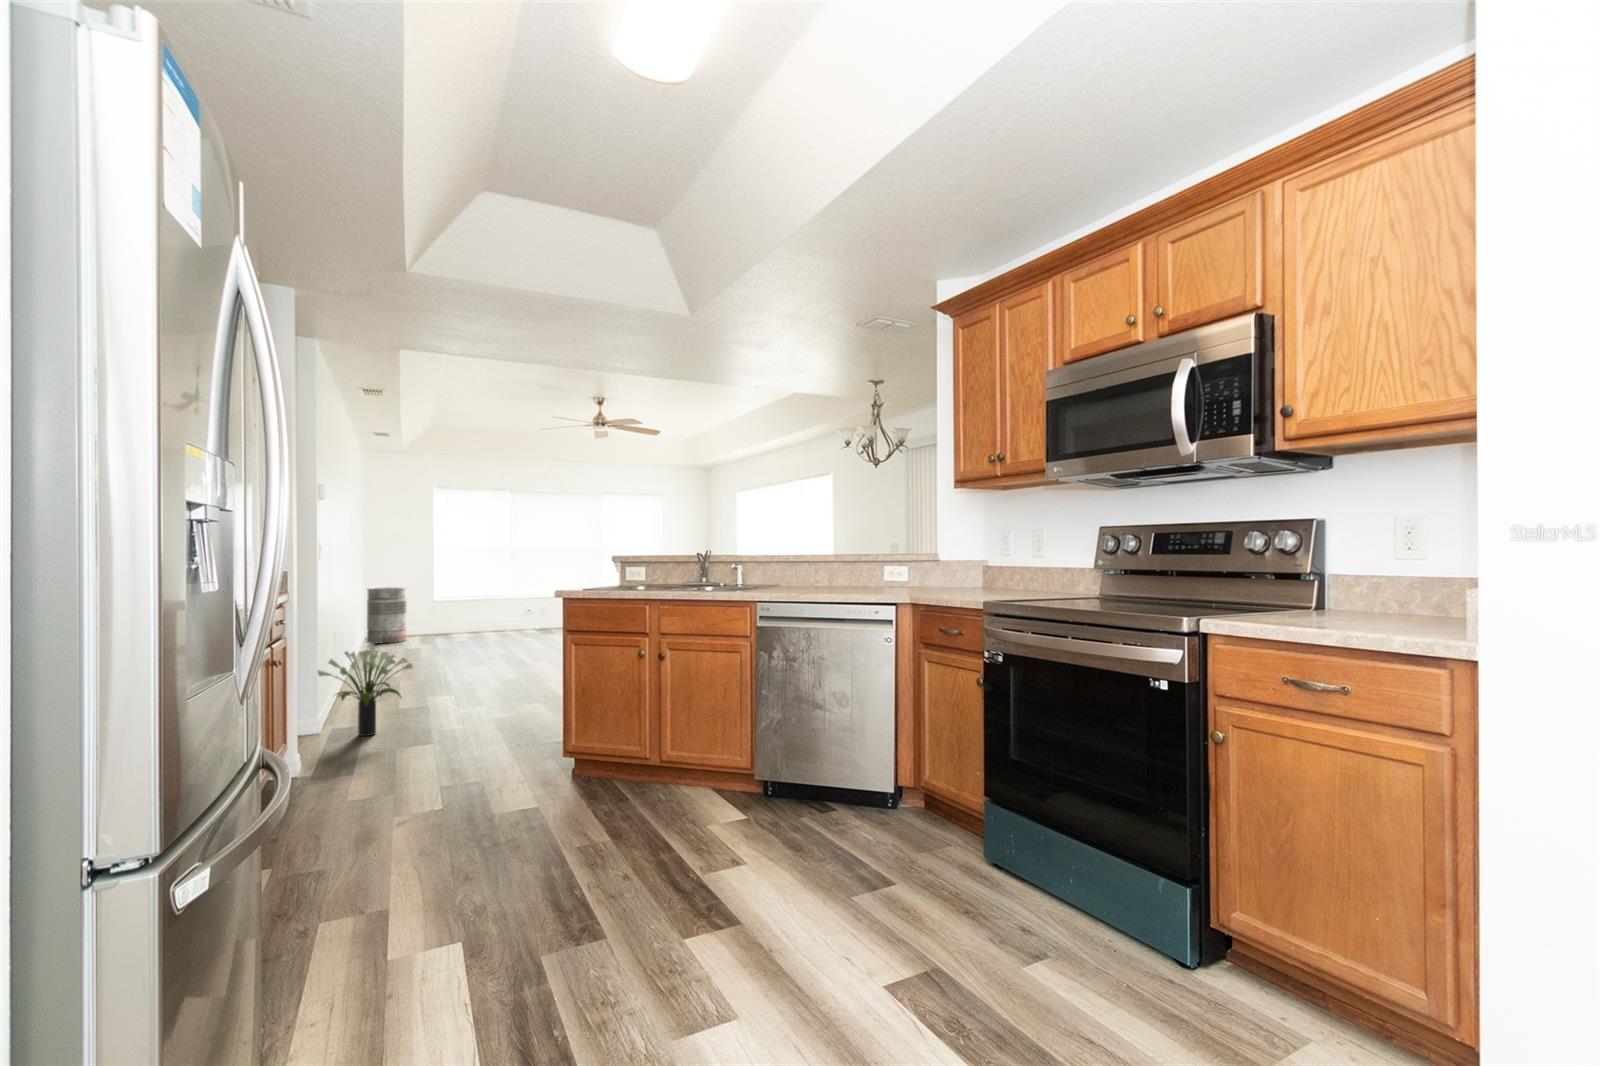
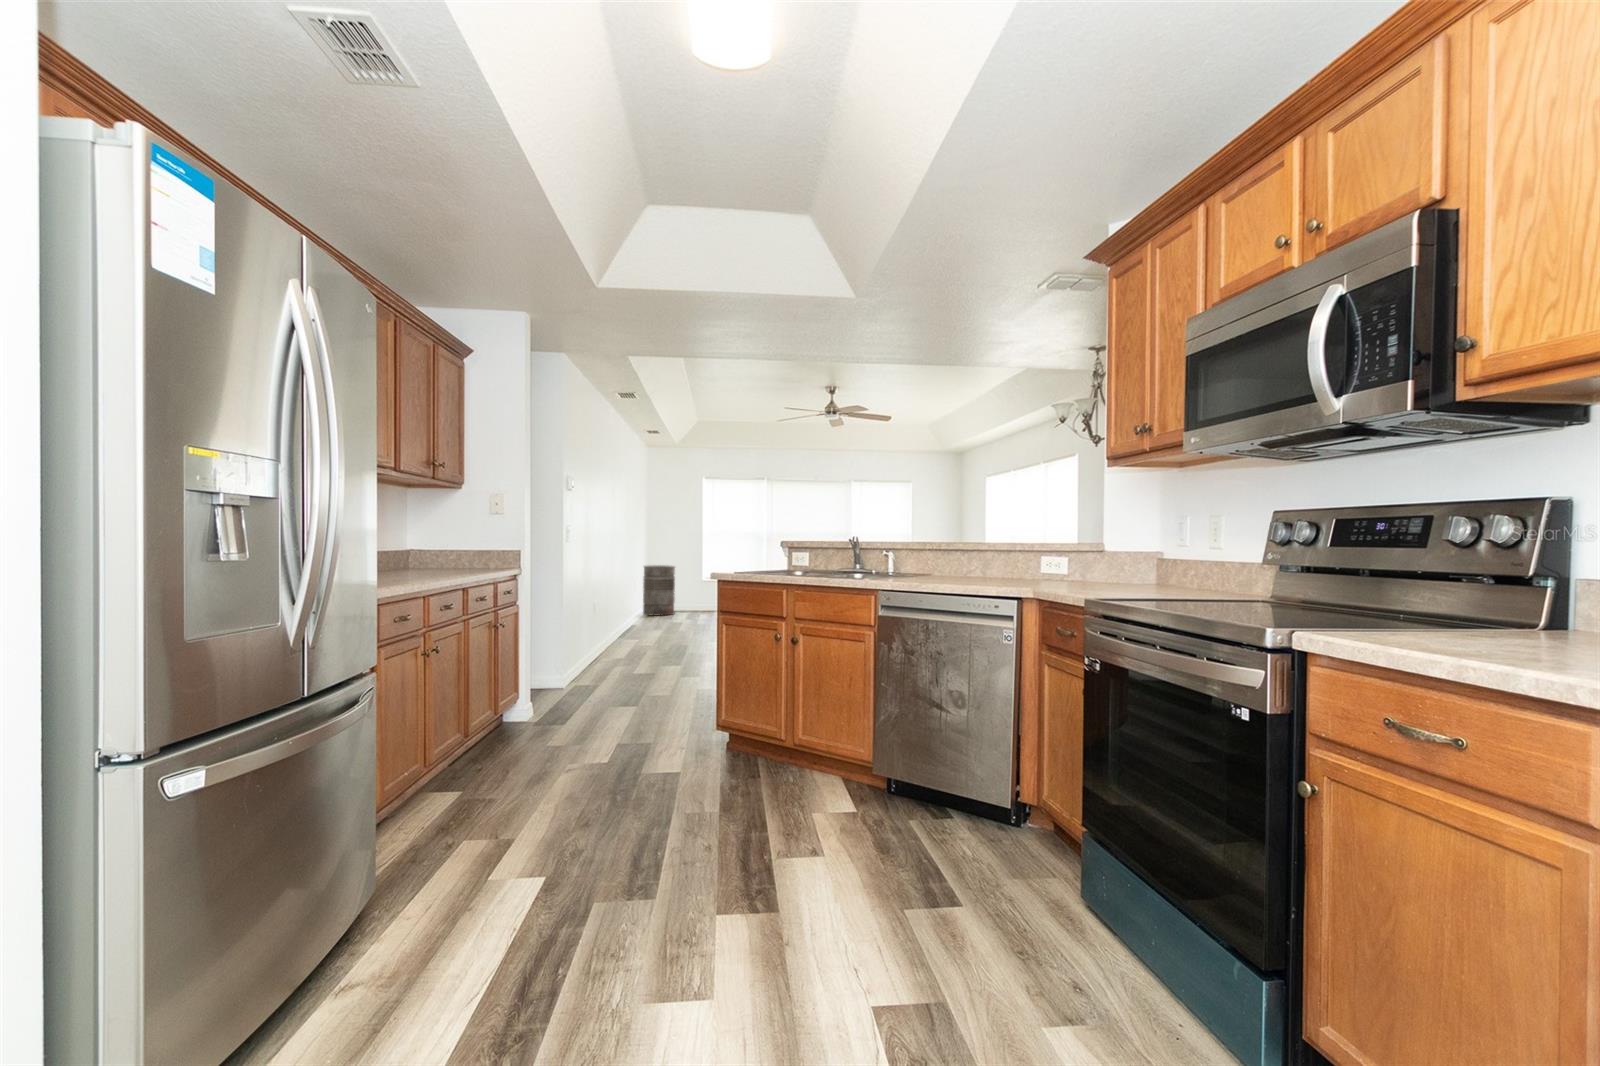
potted plant: present [318,646,413,736] -> none [550,615,624,693]

